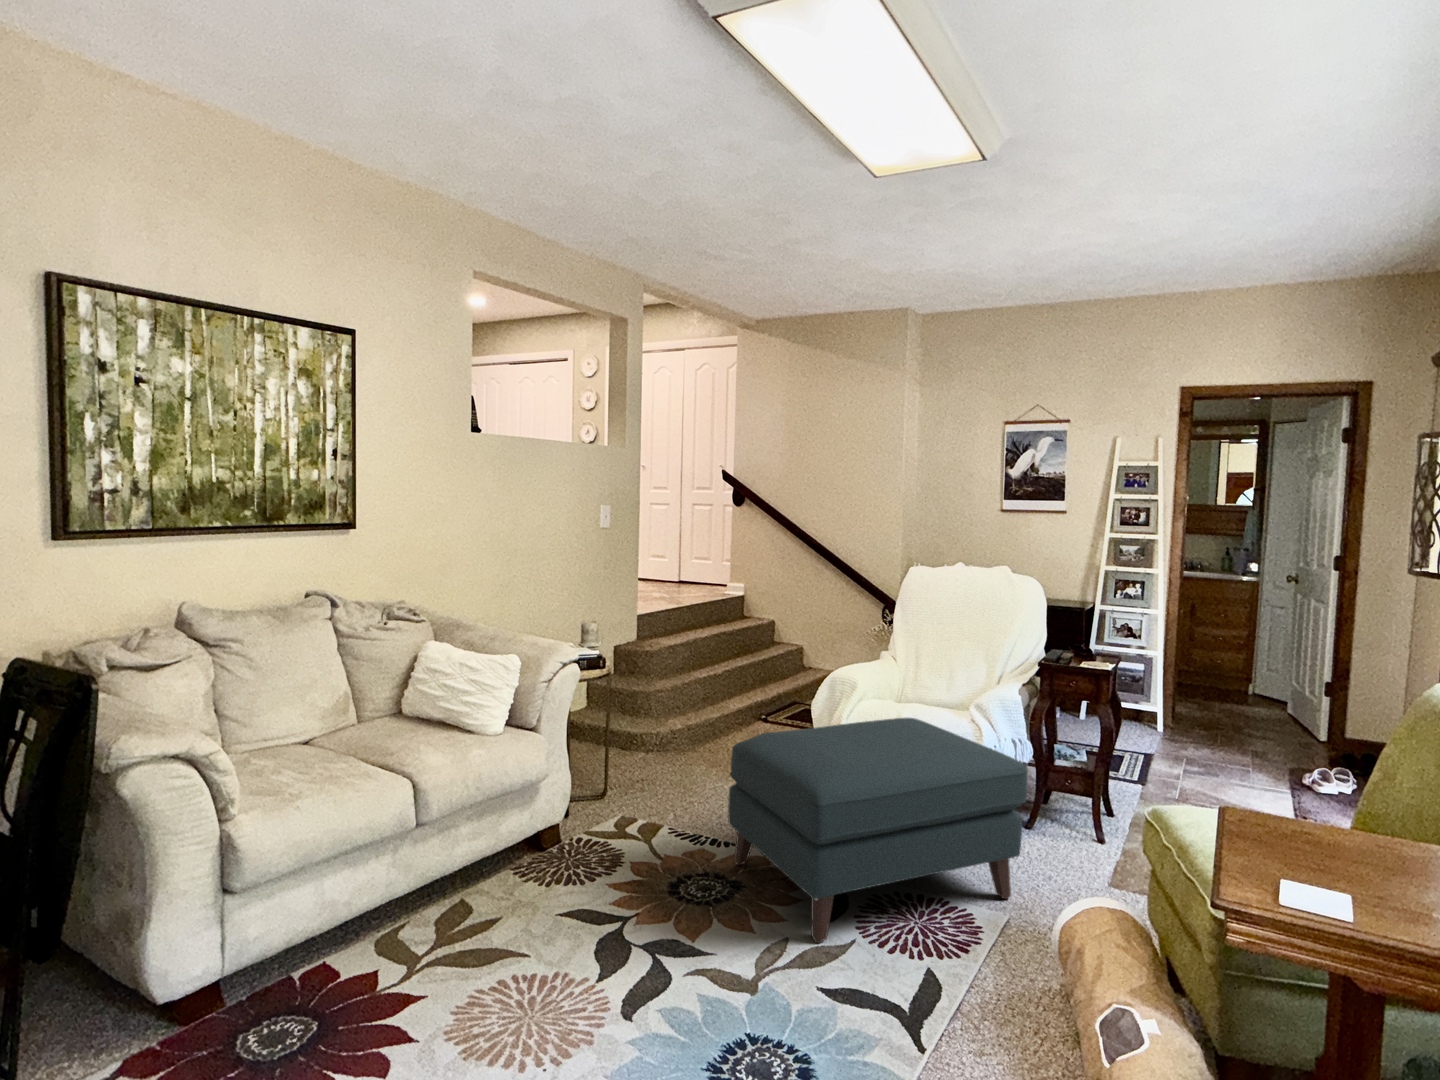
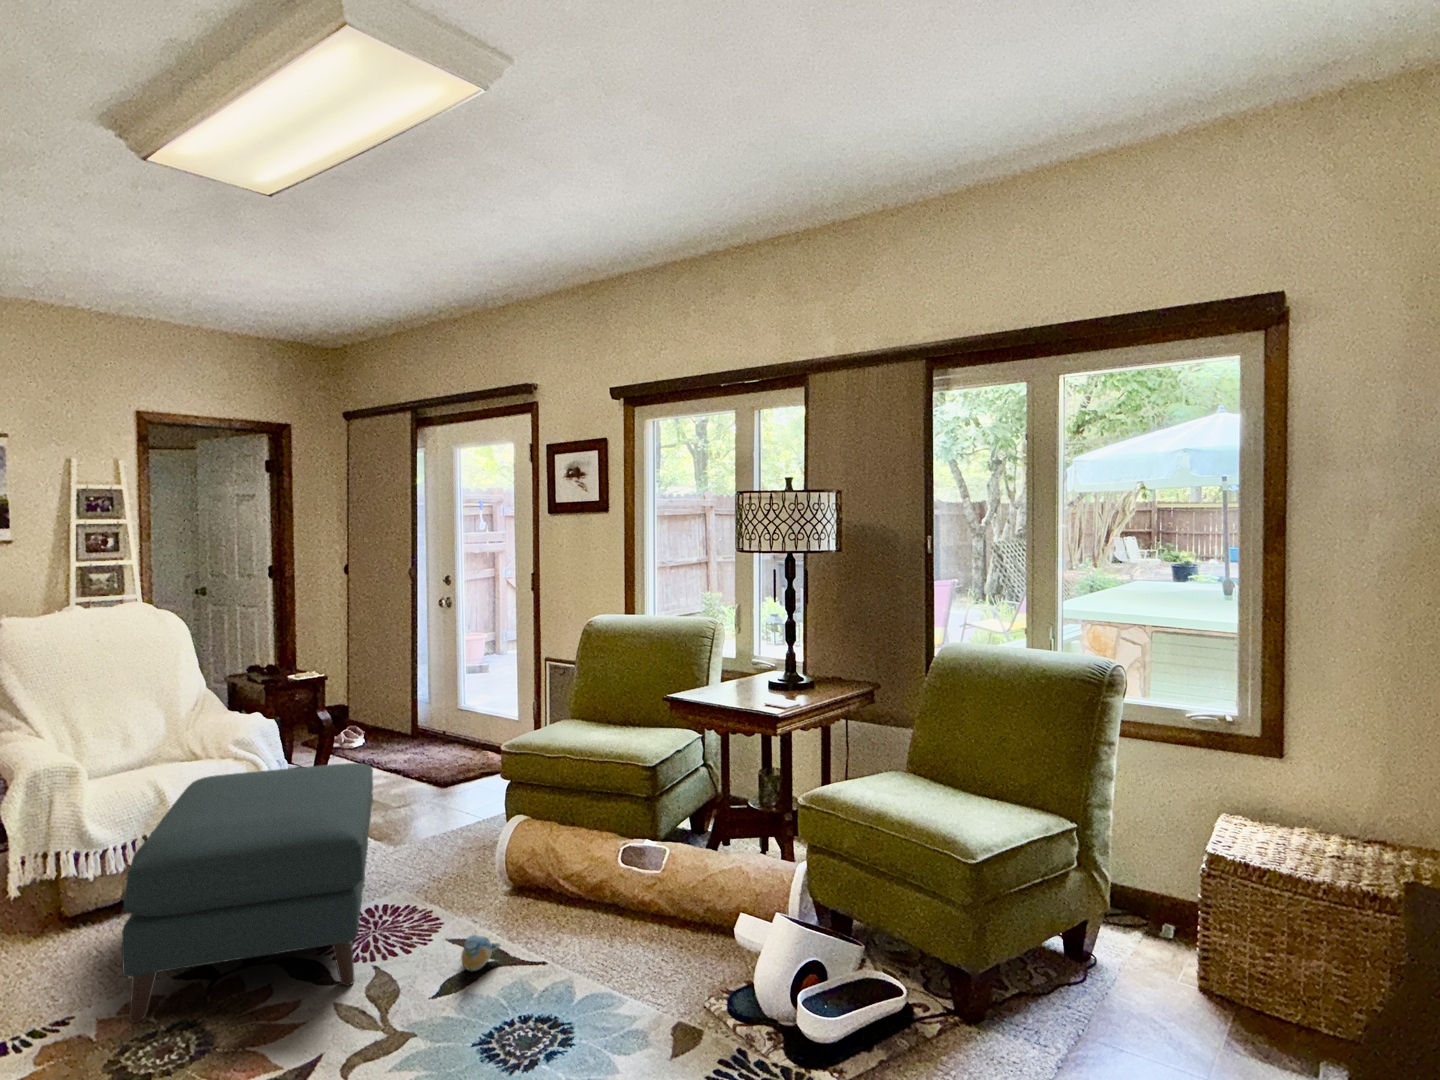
plush toy: none [852,970,918,1020] -> present [461,935,501,971]

